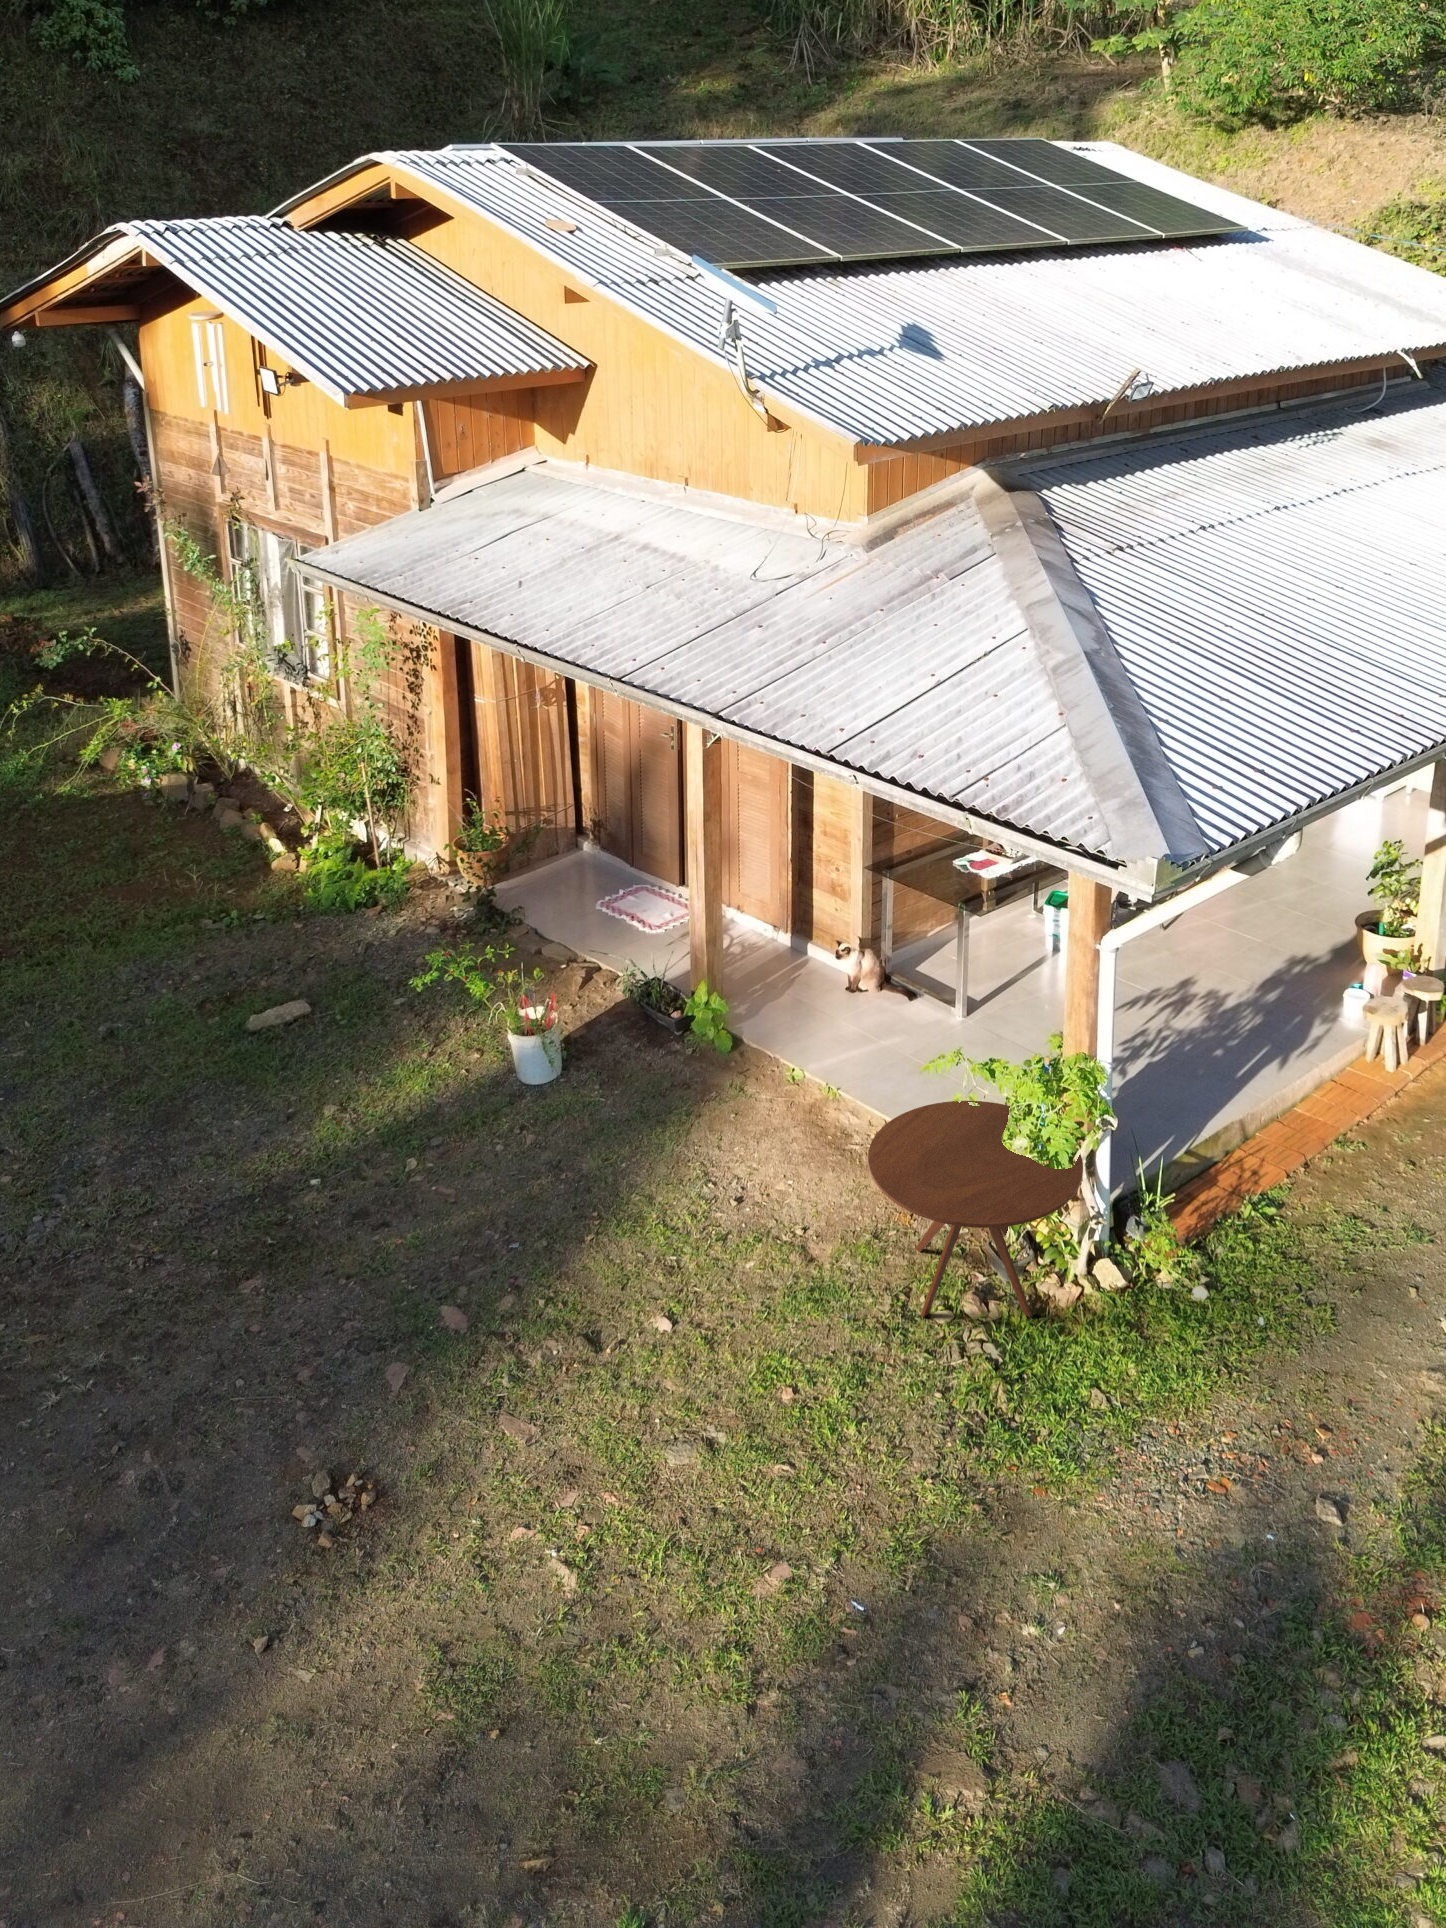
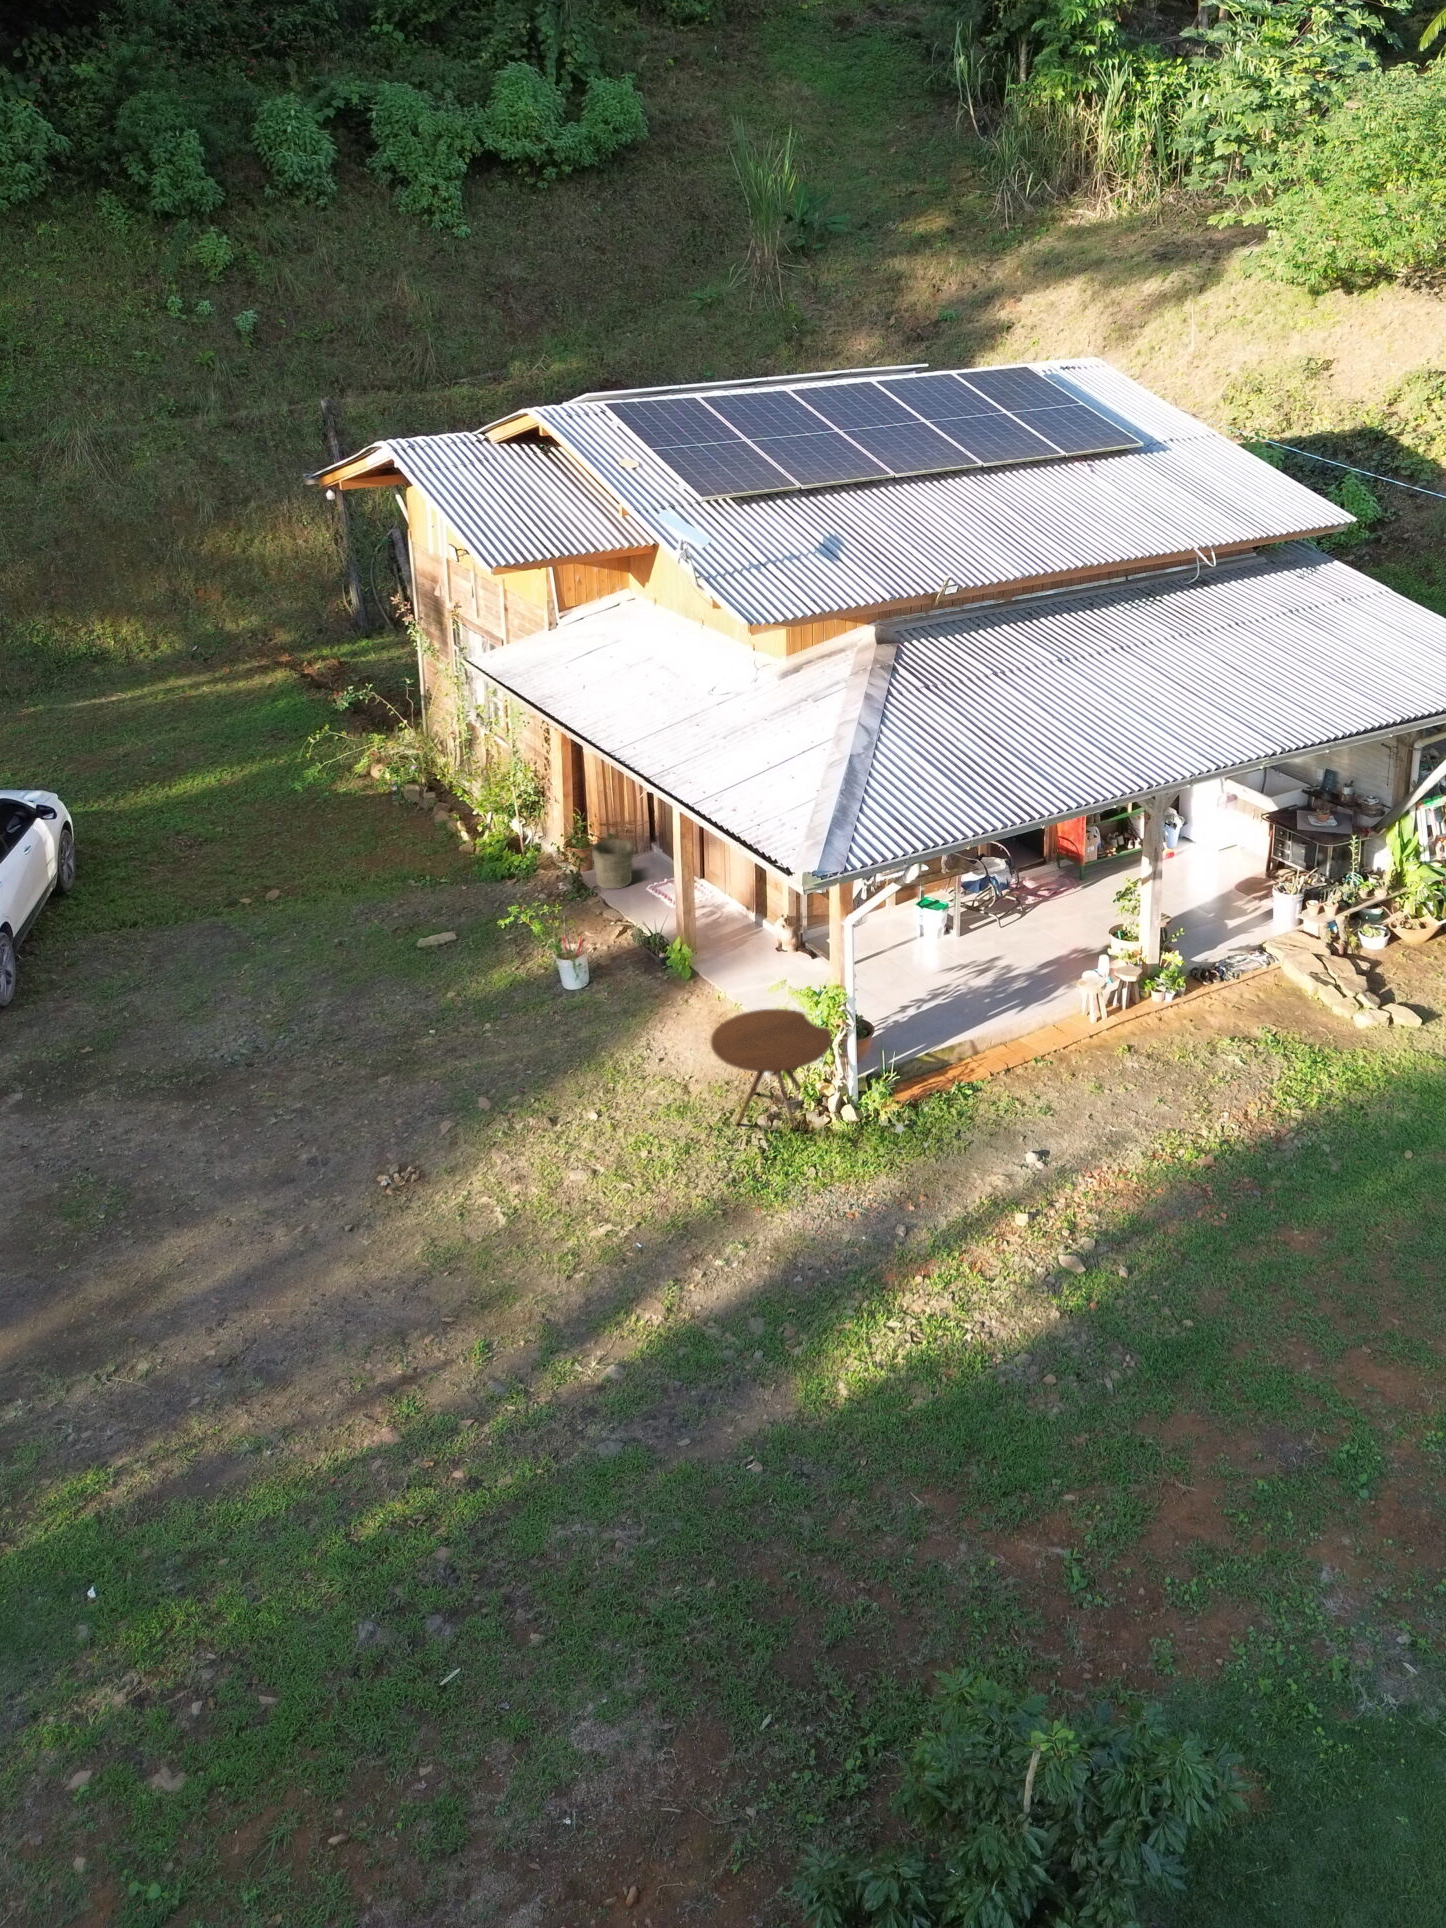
bucket: none [505,833,579,912] -> present [592,839,638,889]

